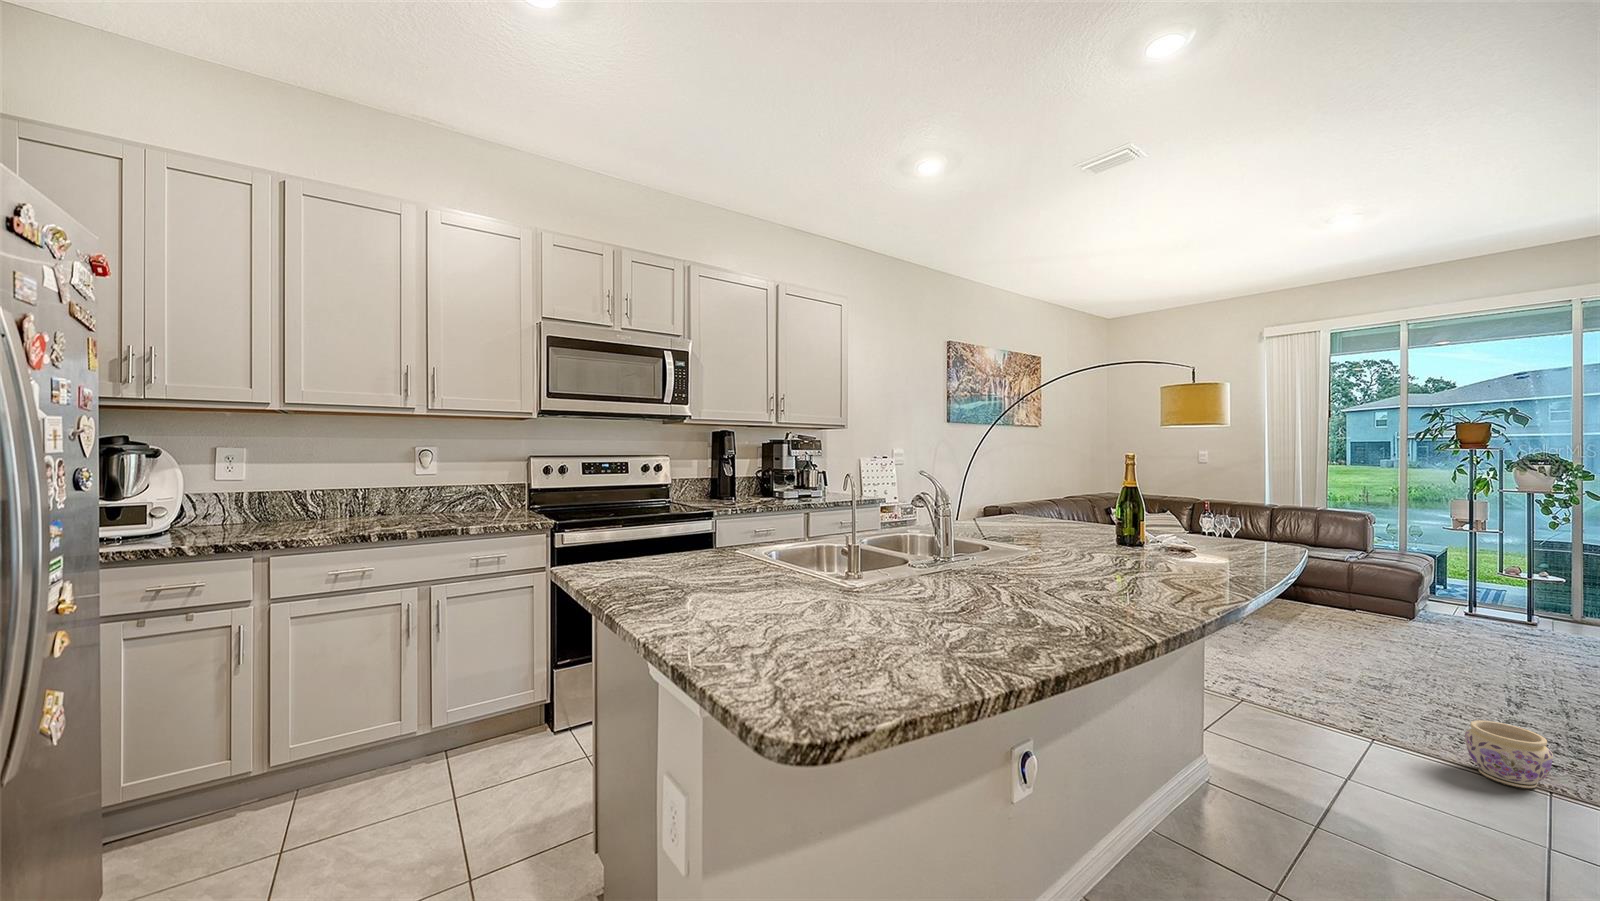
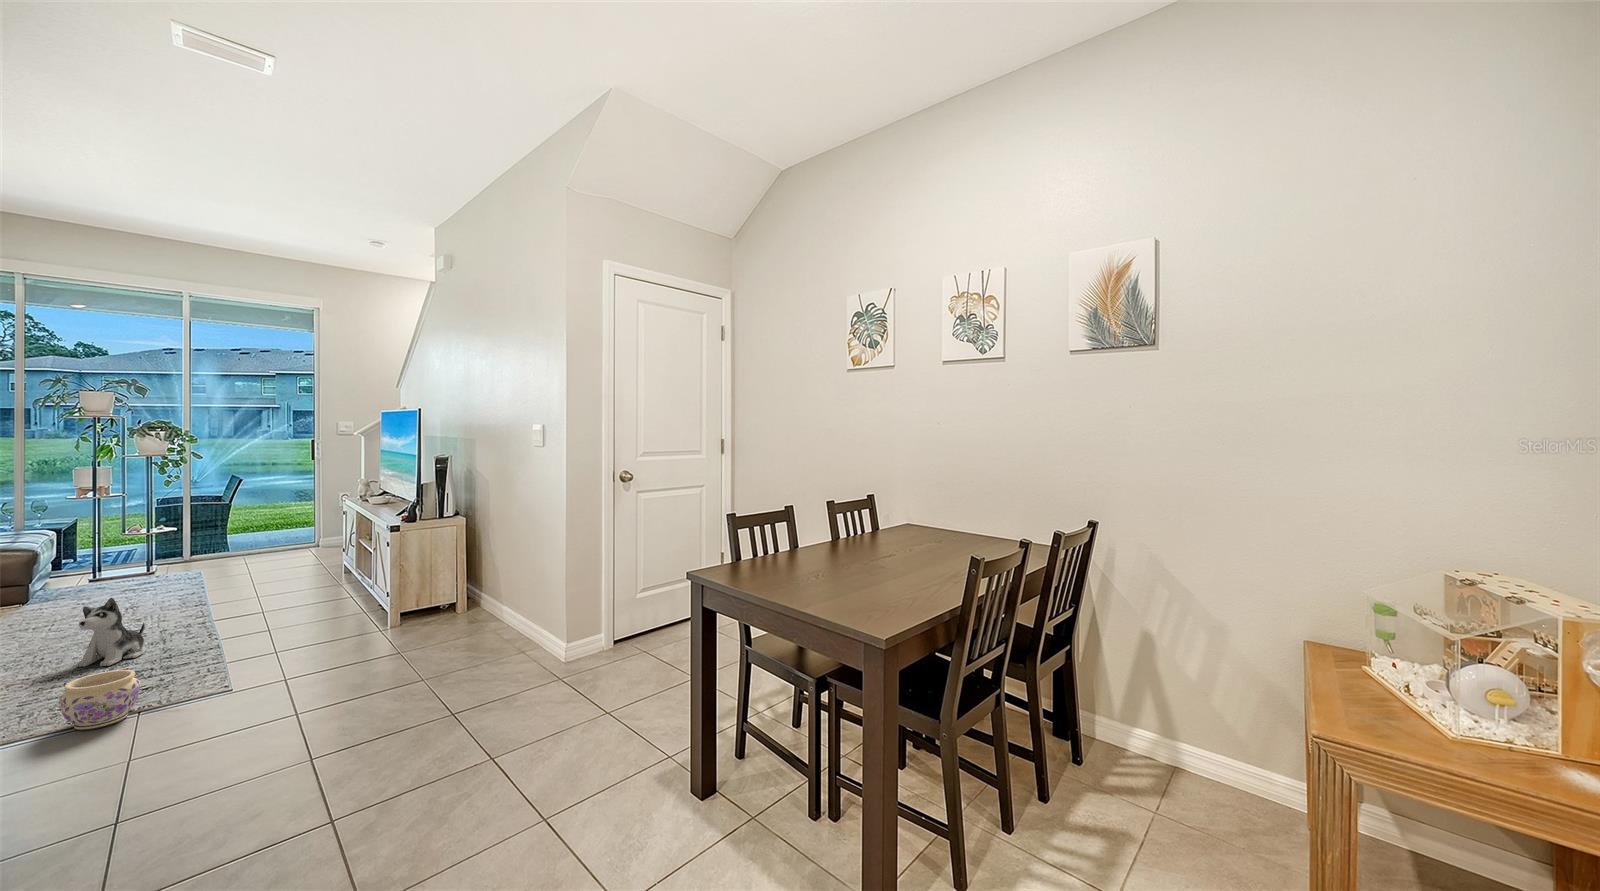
plush toy: none [1468,642,1543,718] -> present [76,598,145,667]

